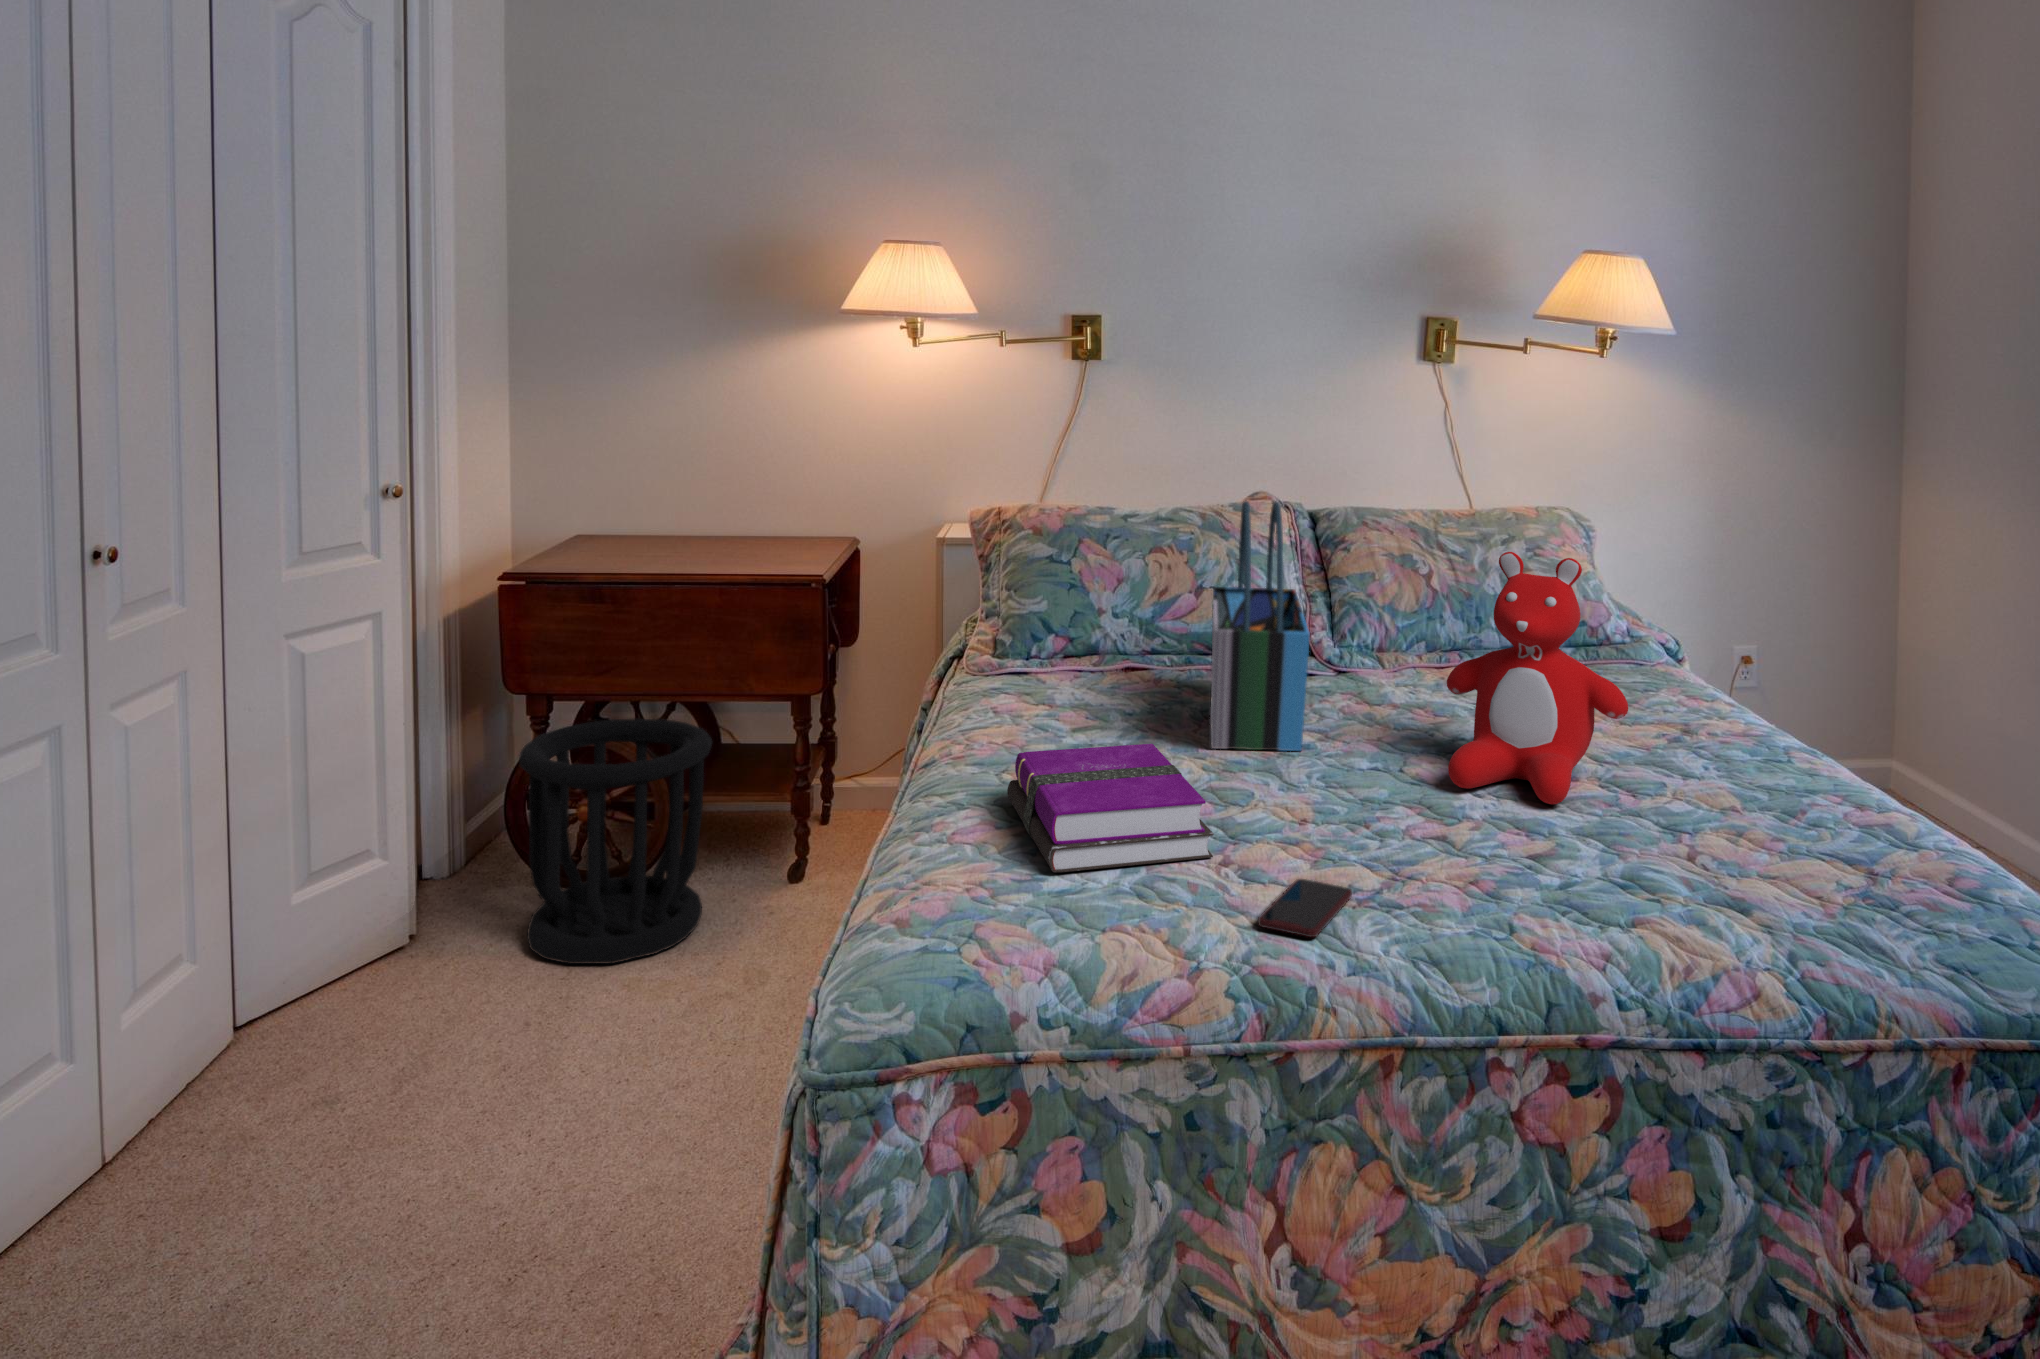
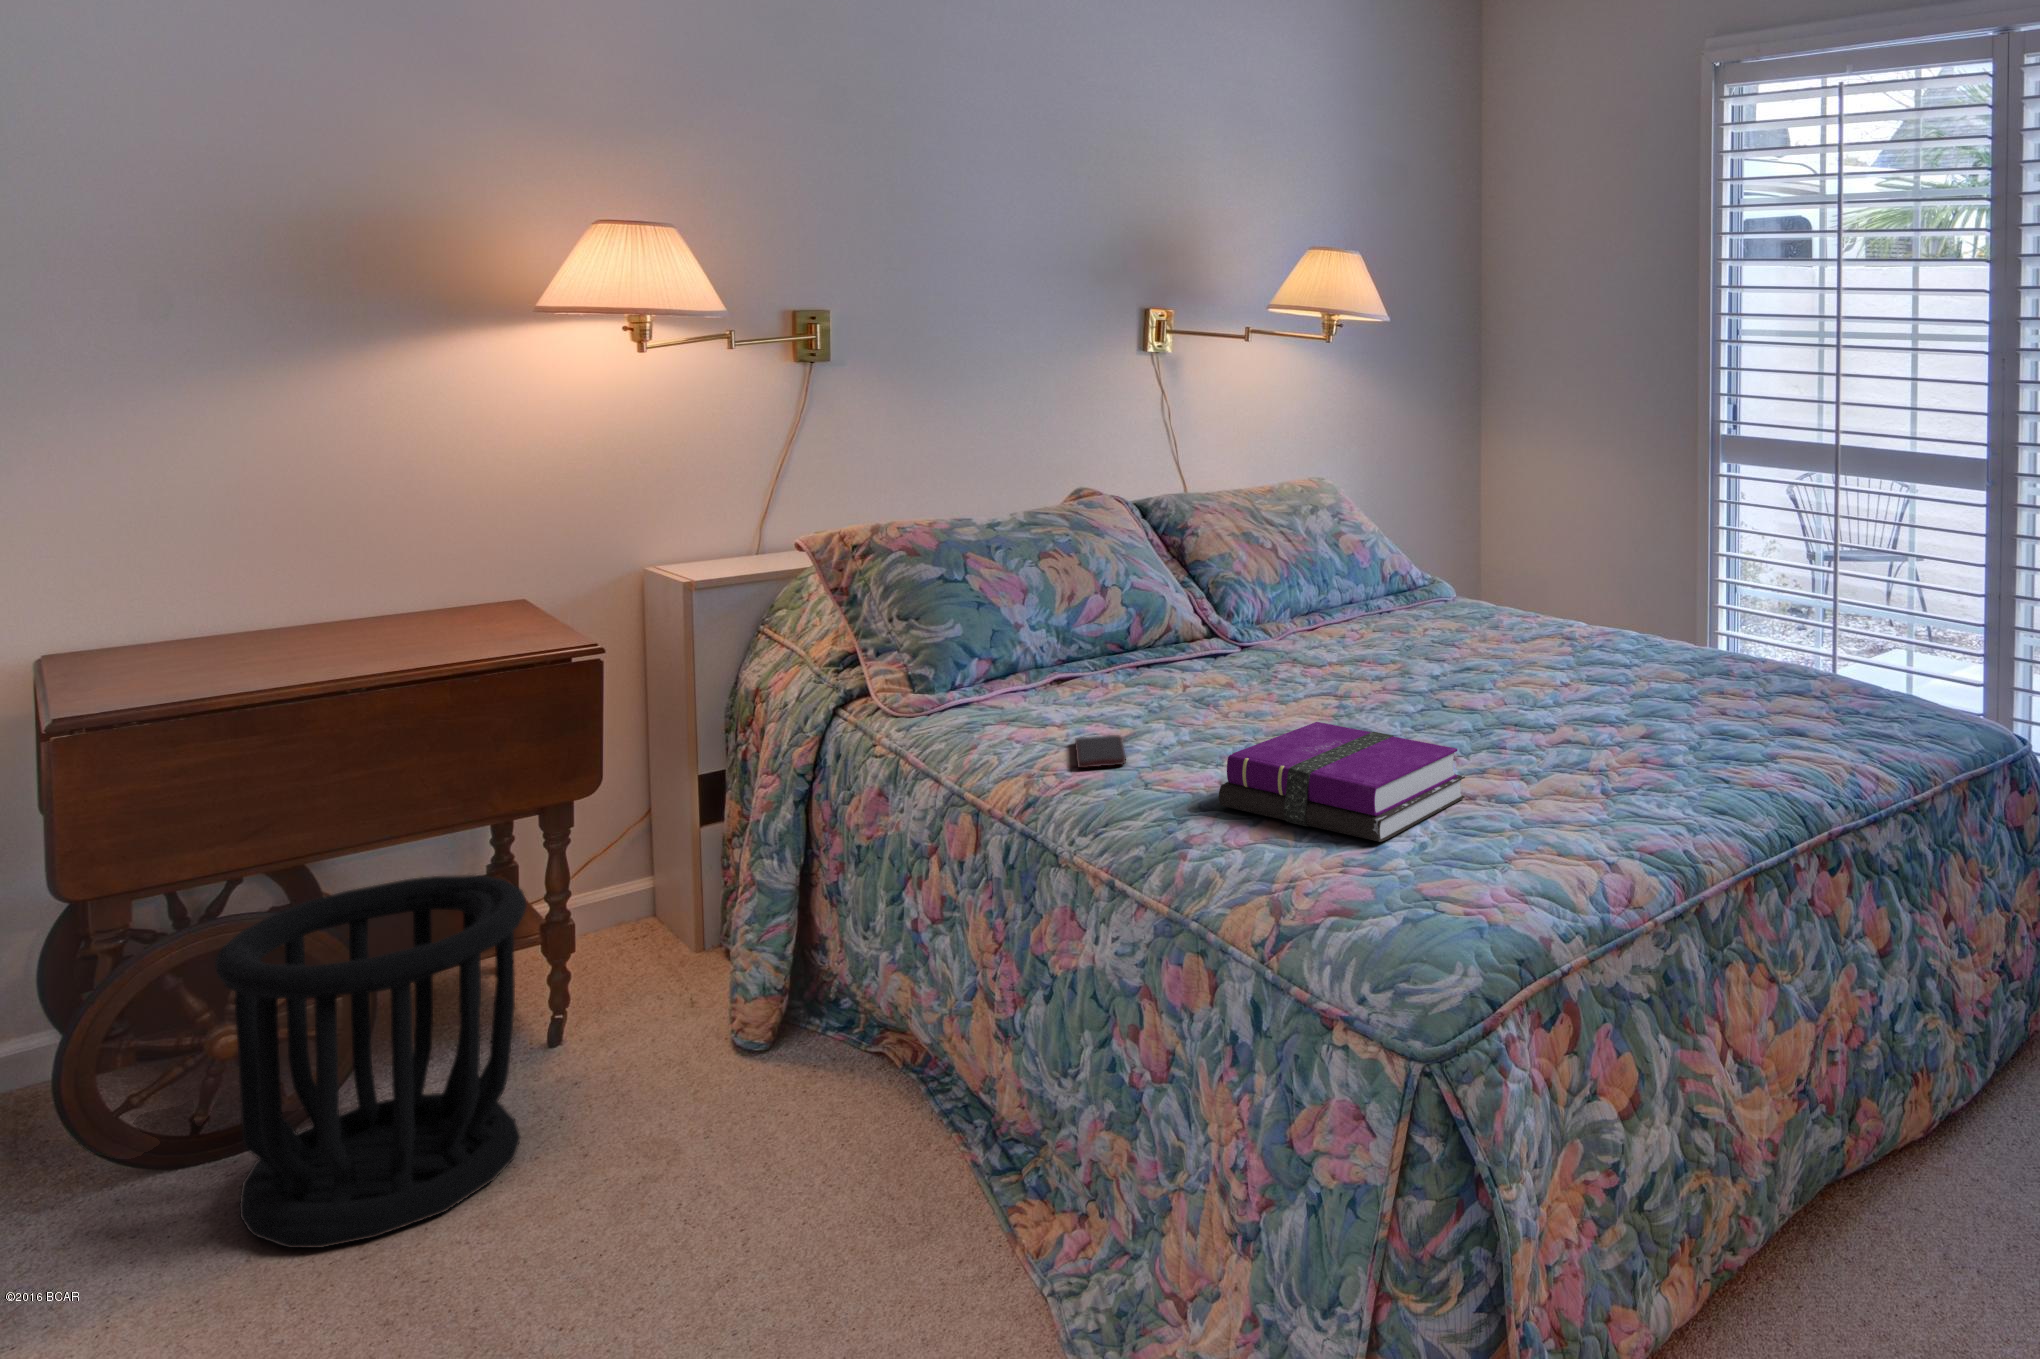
tote bag: present [1210,501,1310,751] -> none [1203,483,1391,726]
teddy bear: present [1447,552,1628,804] -> none [1469,501,1619,706]
smartphone: present [1258,879,1352,937] -> present [1075,735,1126,768]

